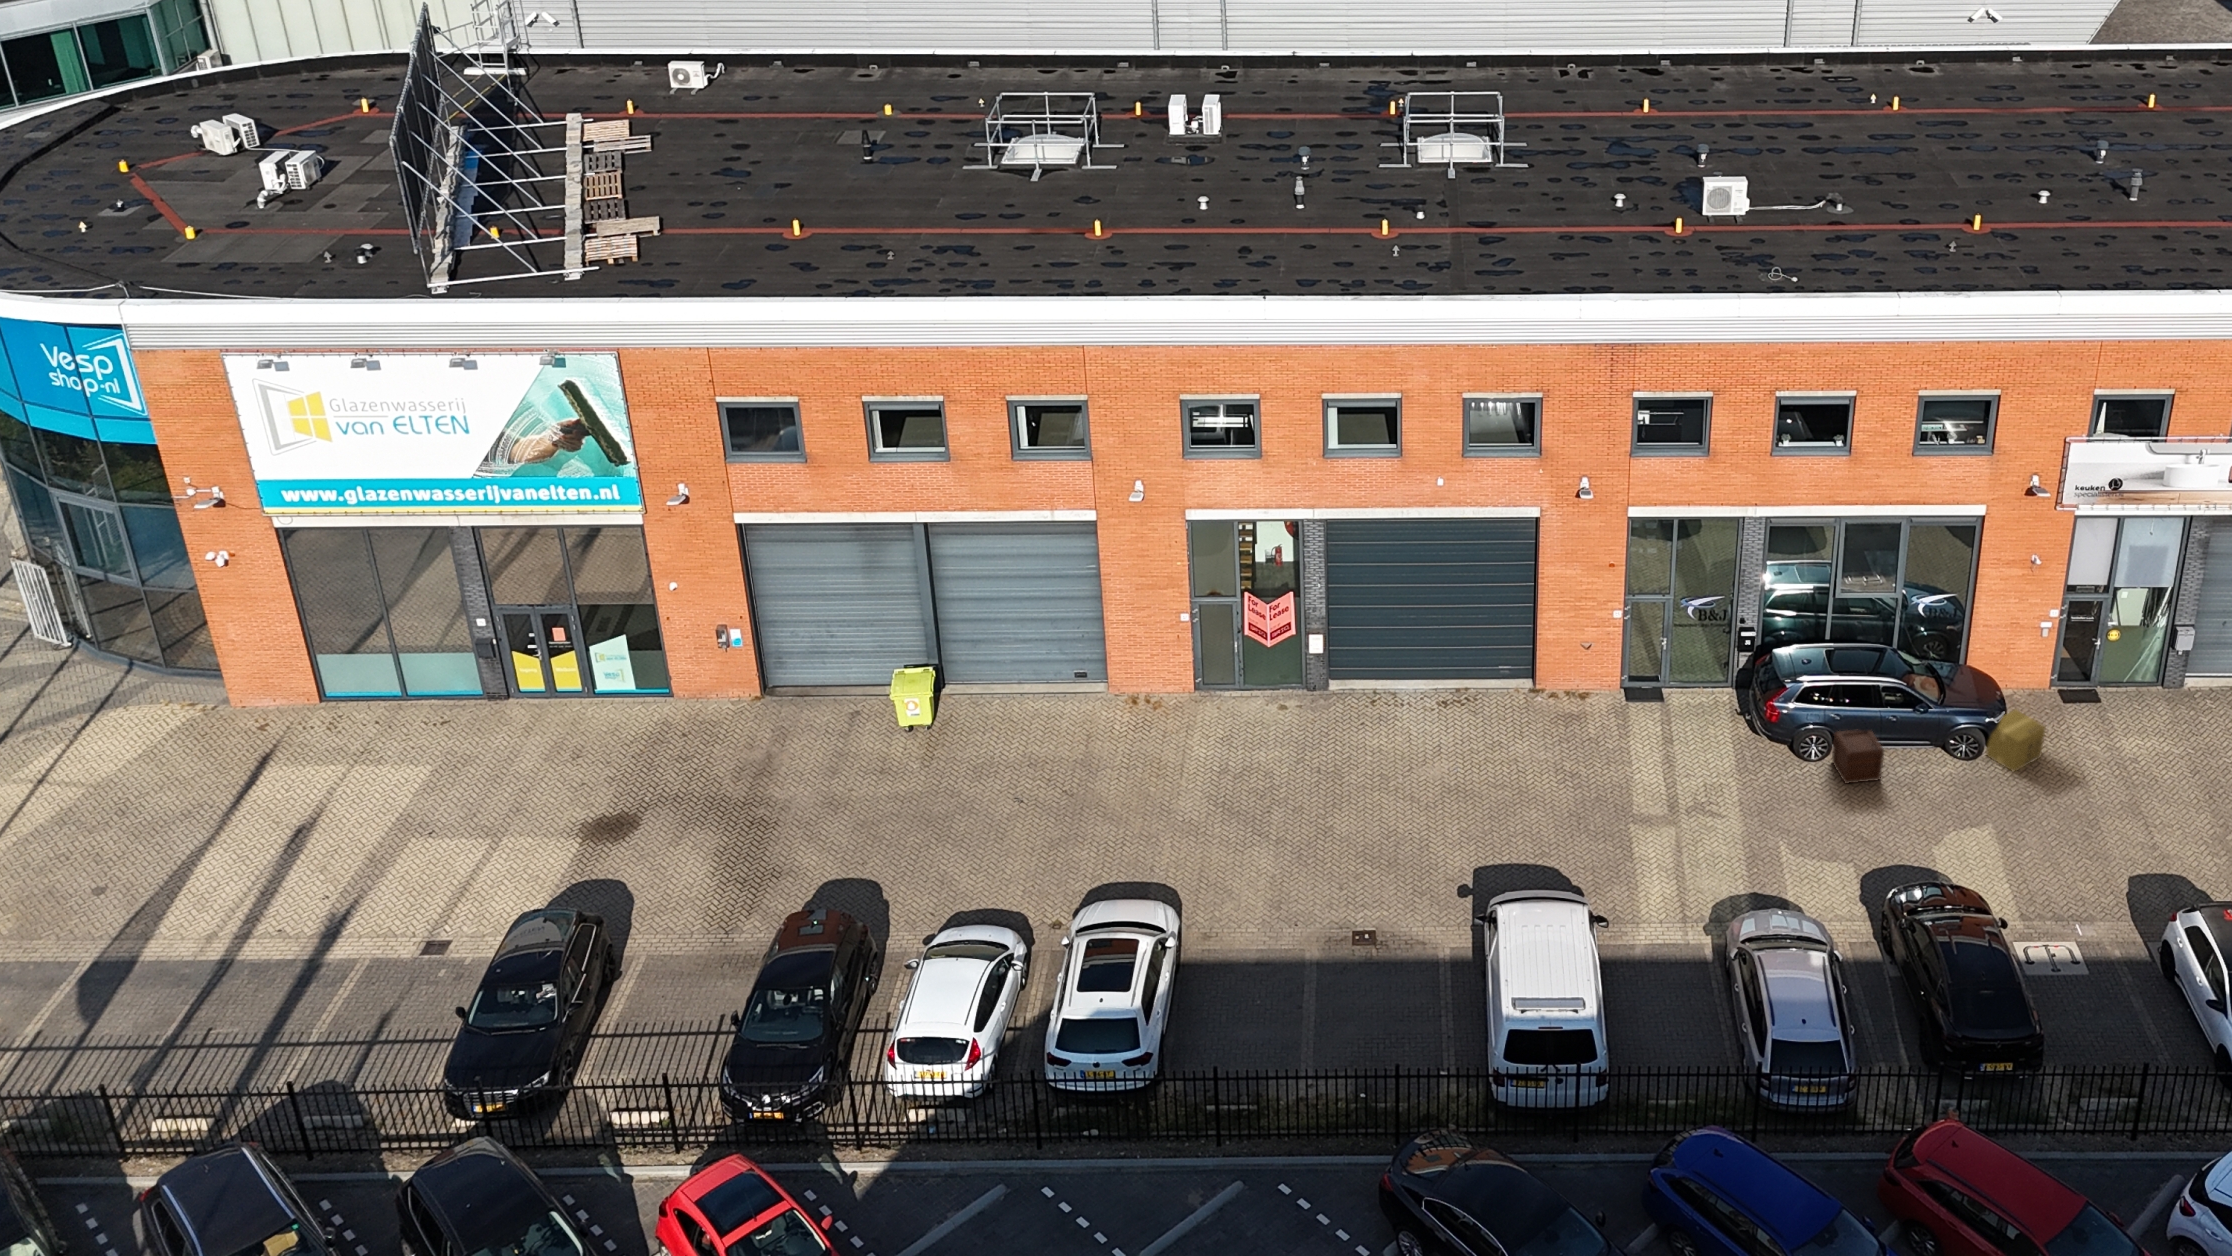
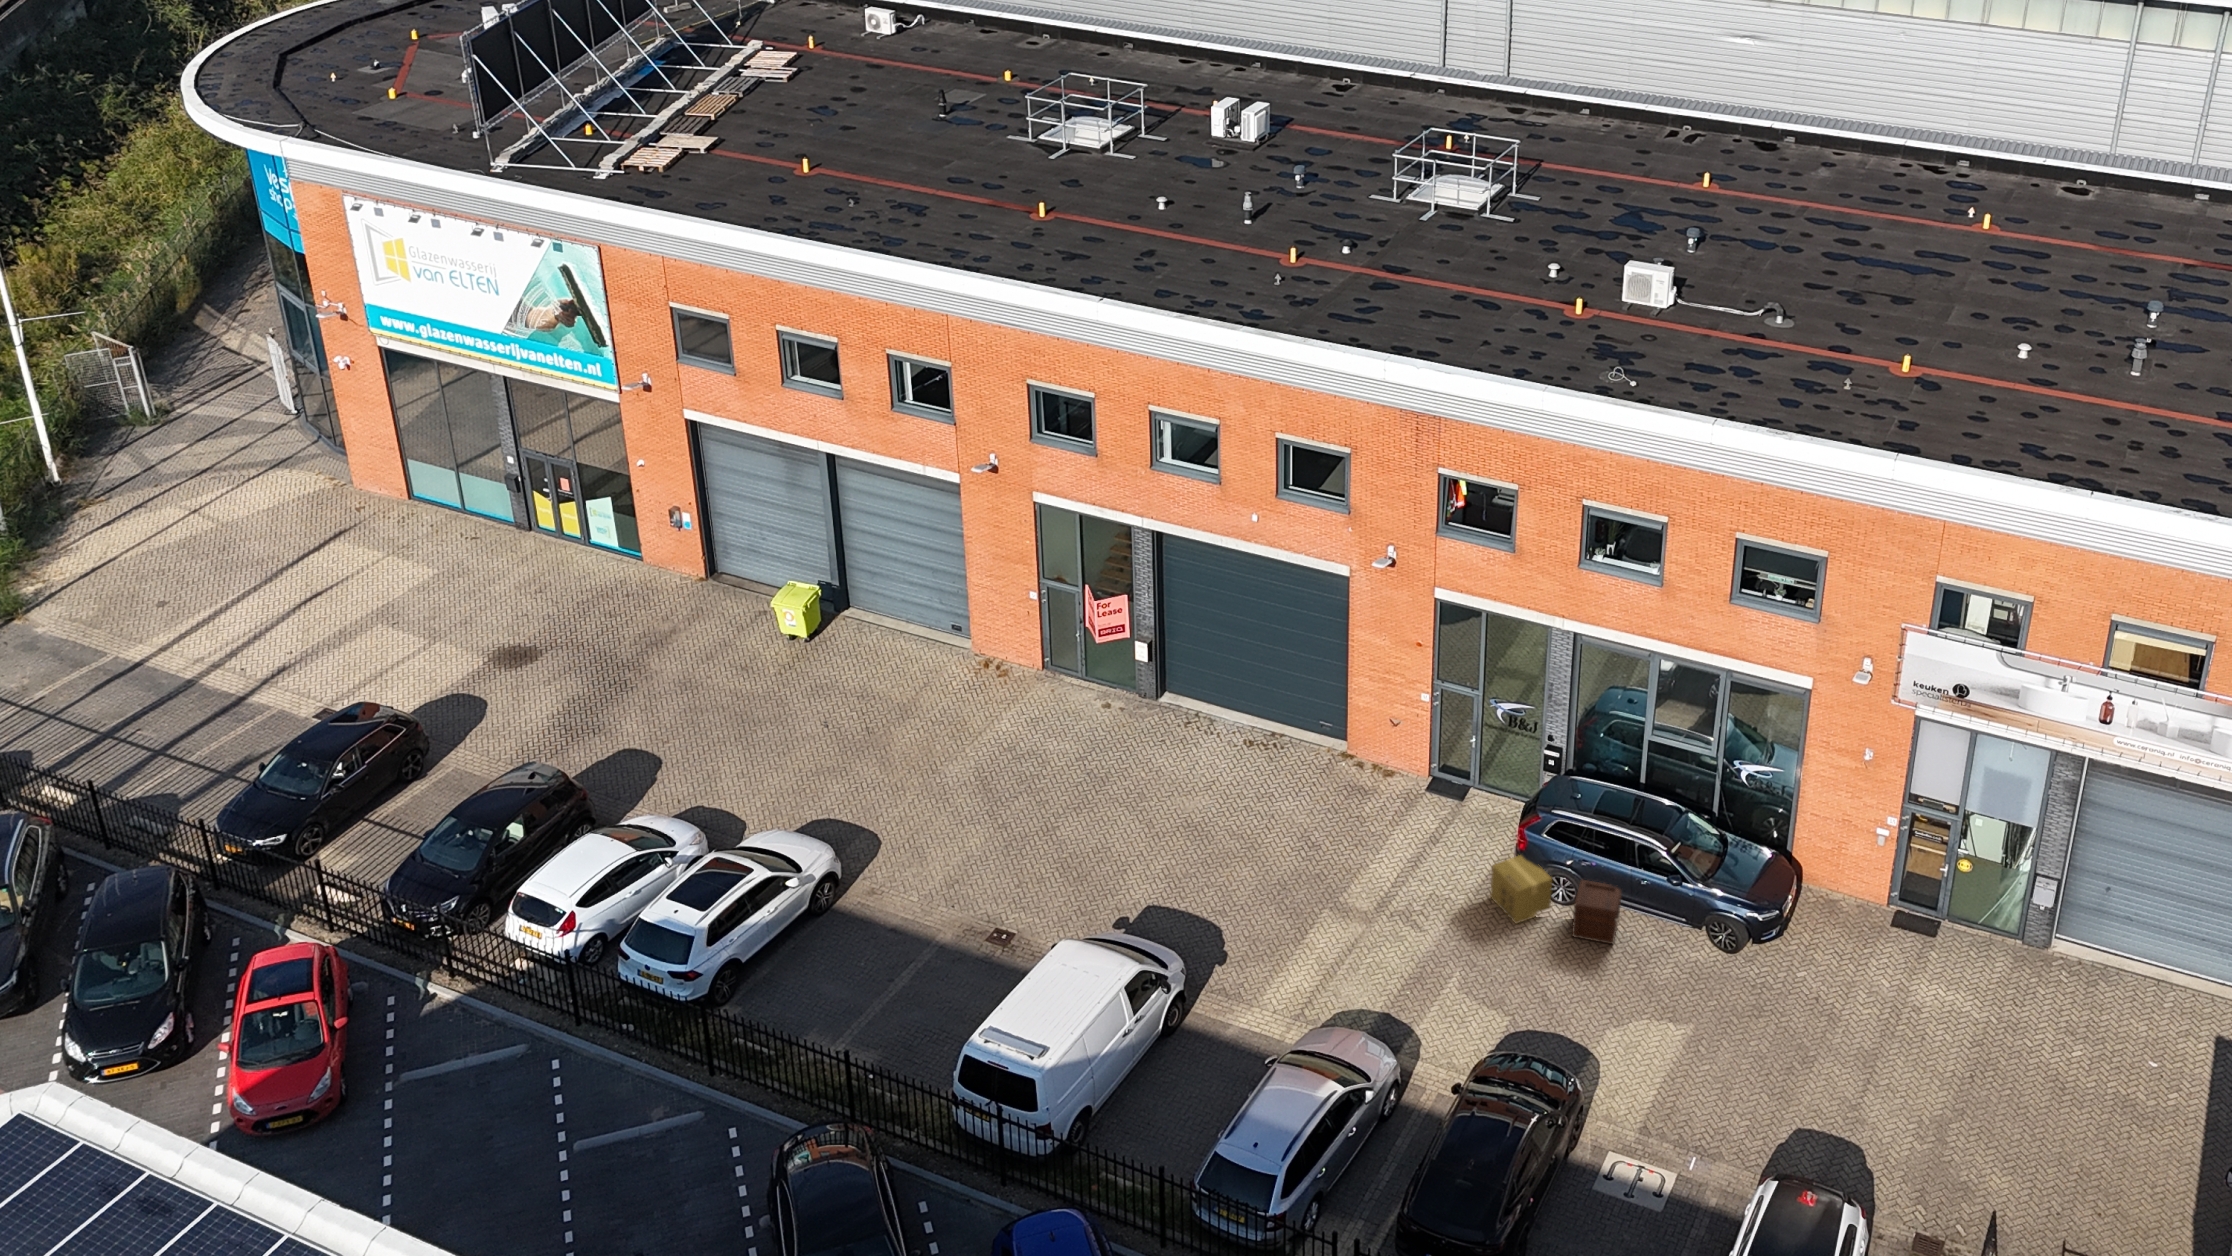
cardboard box: present [1986,710,2046,772] -> present [1490,855,1552,924]

